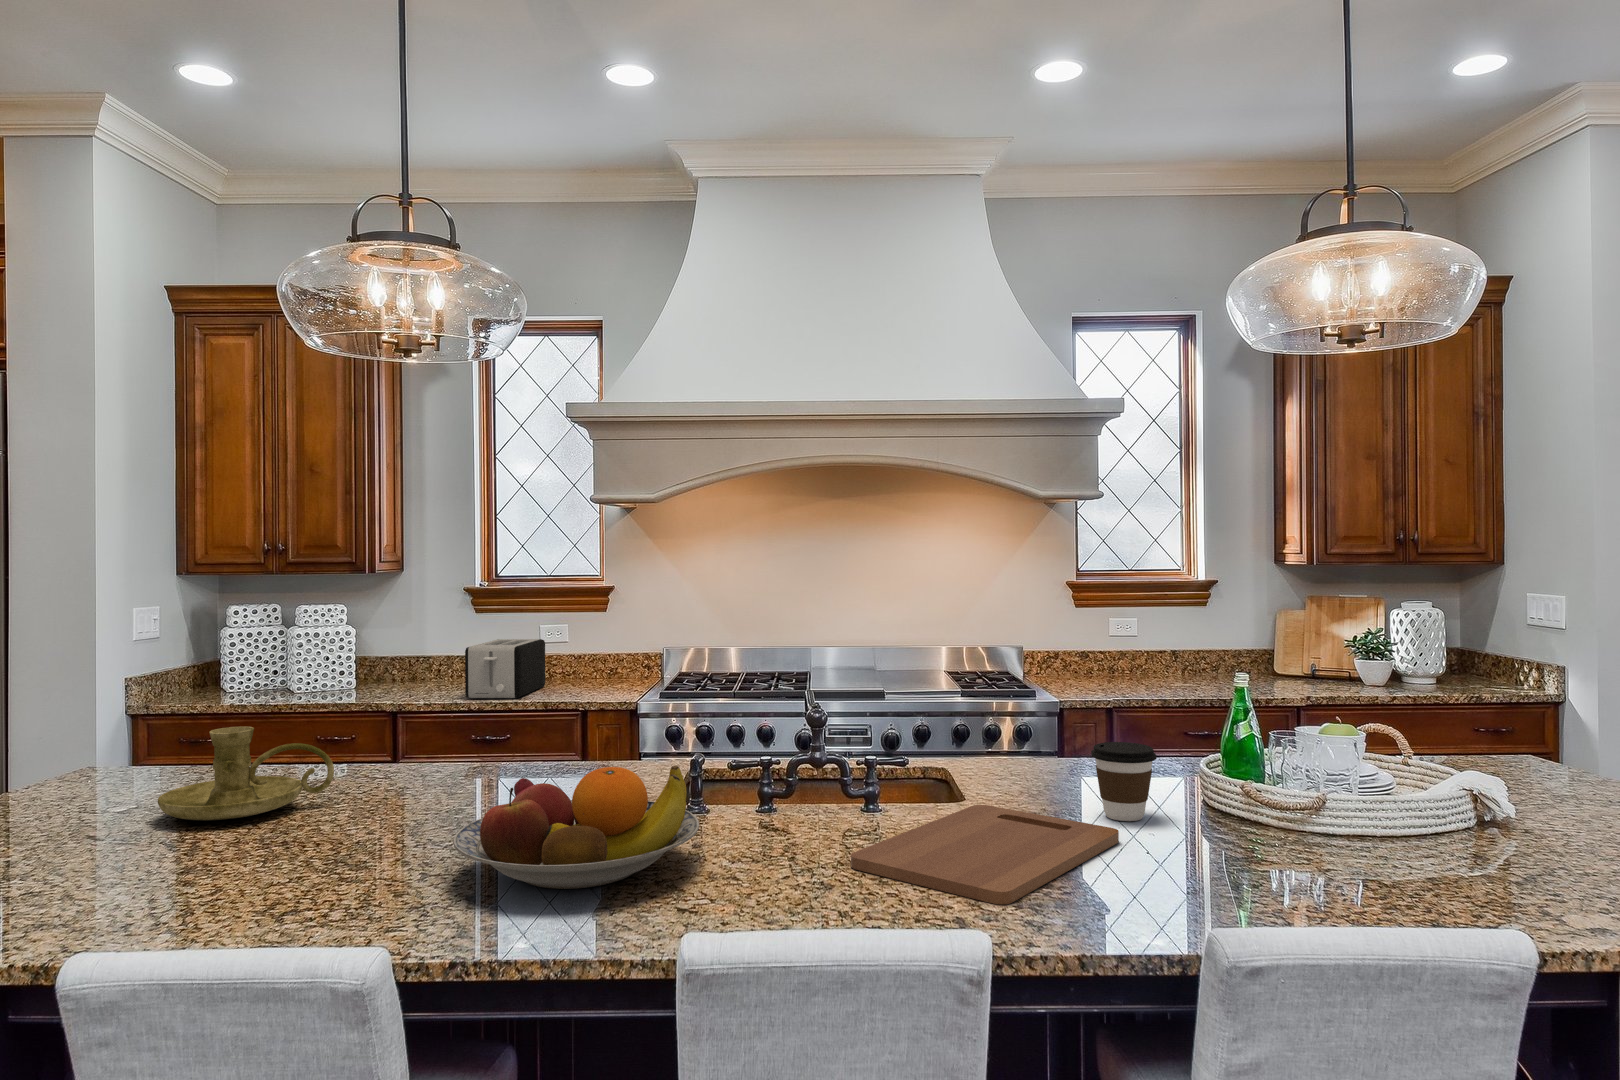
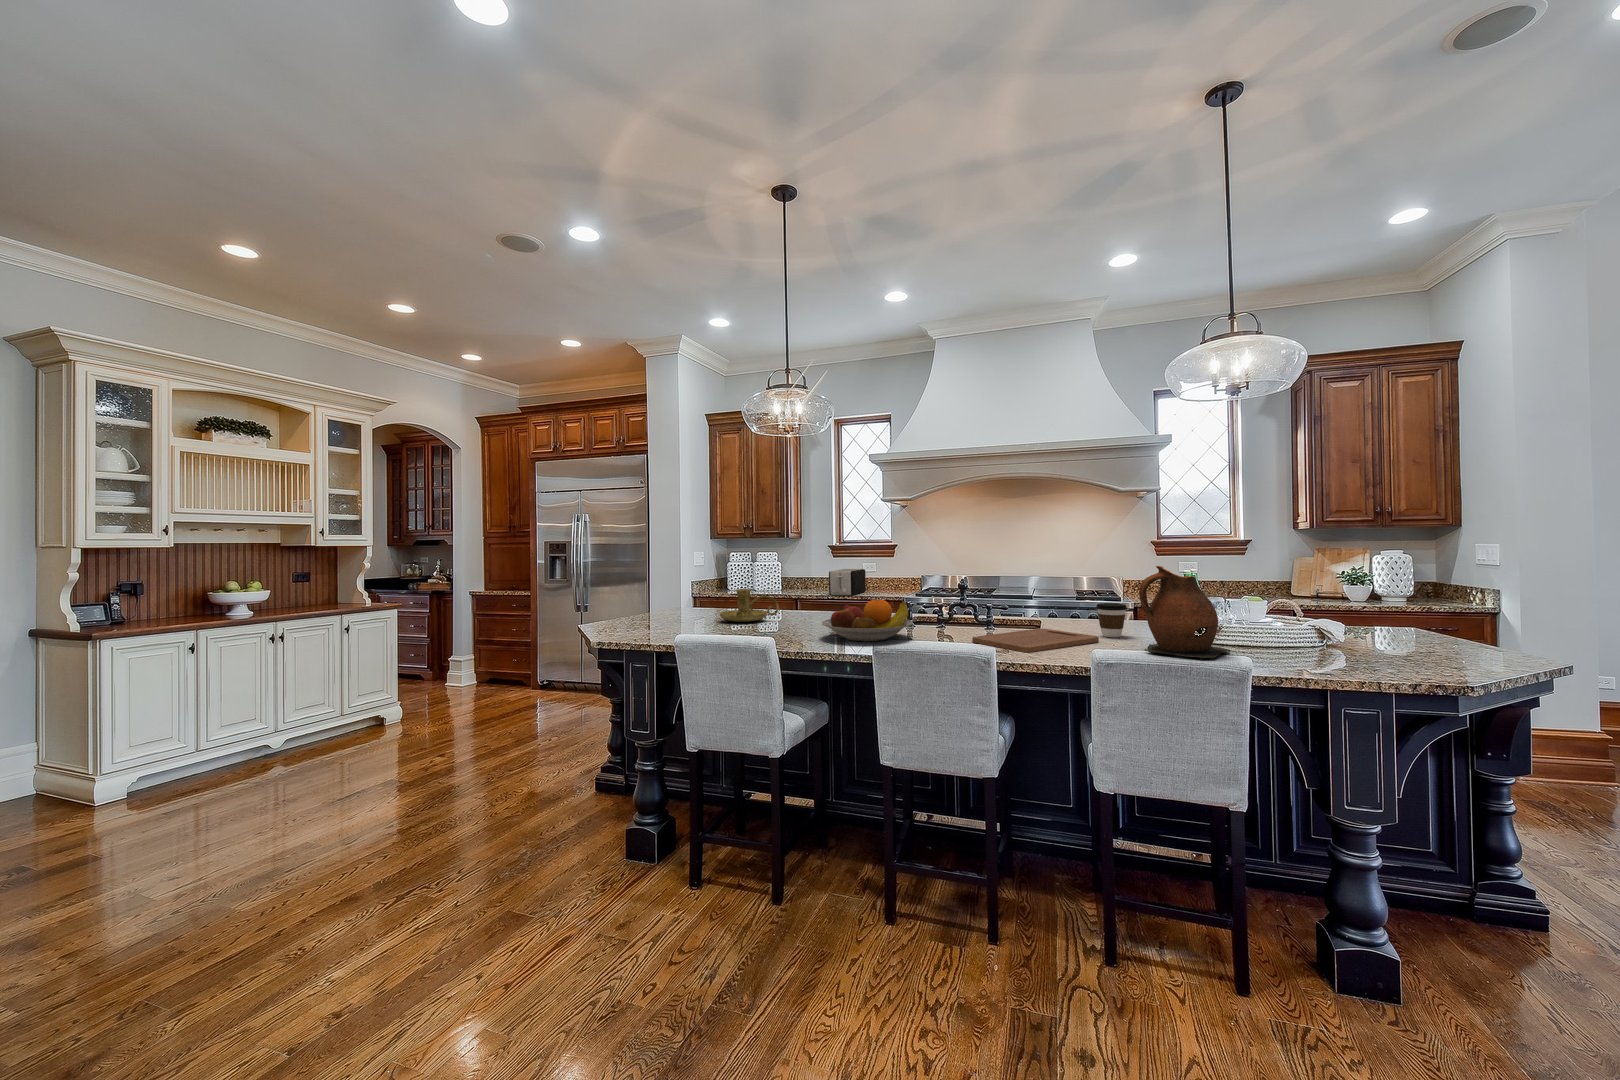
ceramic pitcher: none [1231,675,1409,900] -> present [1139,566,1230,659]

